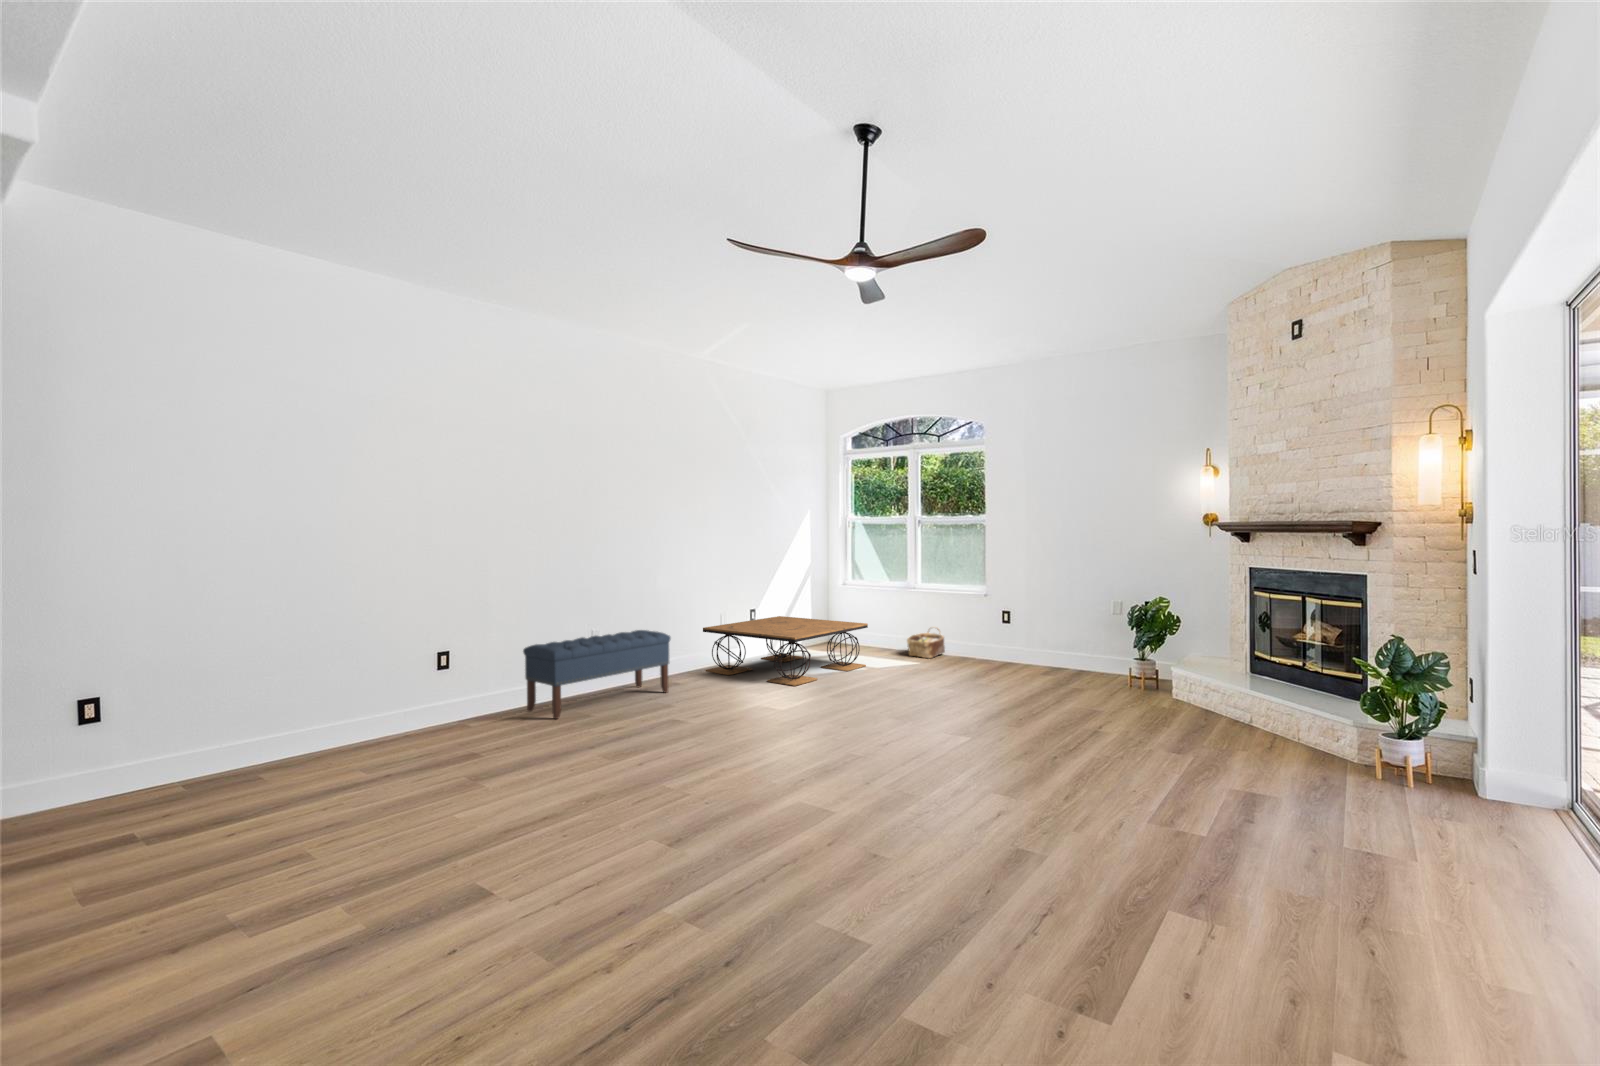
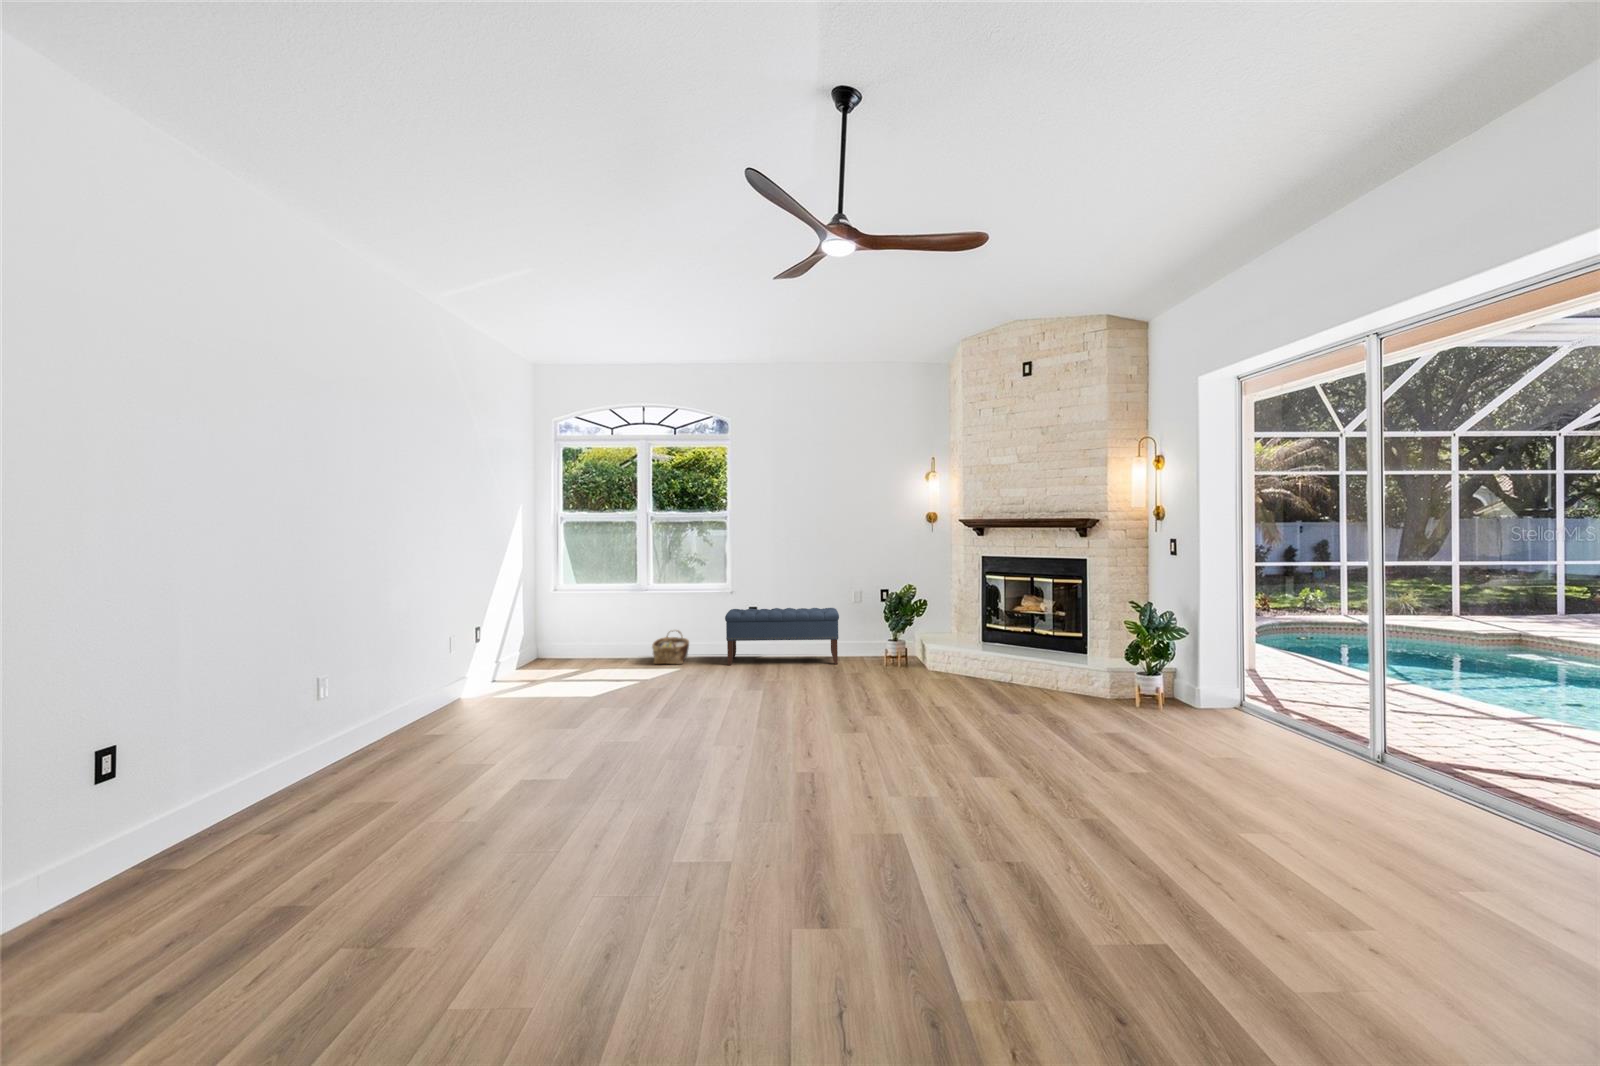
coffee table: present [703,616,868,686] -> none [421,632,631,720]
bench: present [523,630,671,719] -> present [725,608,839,665]

